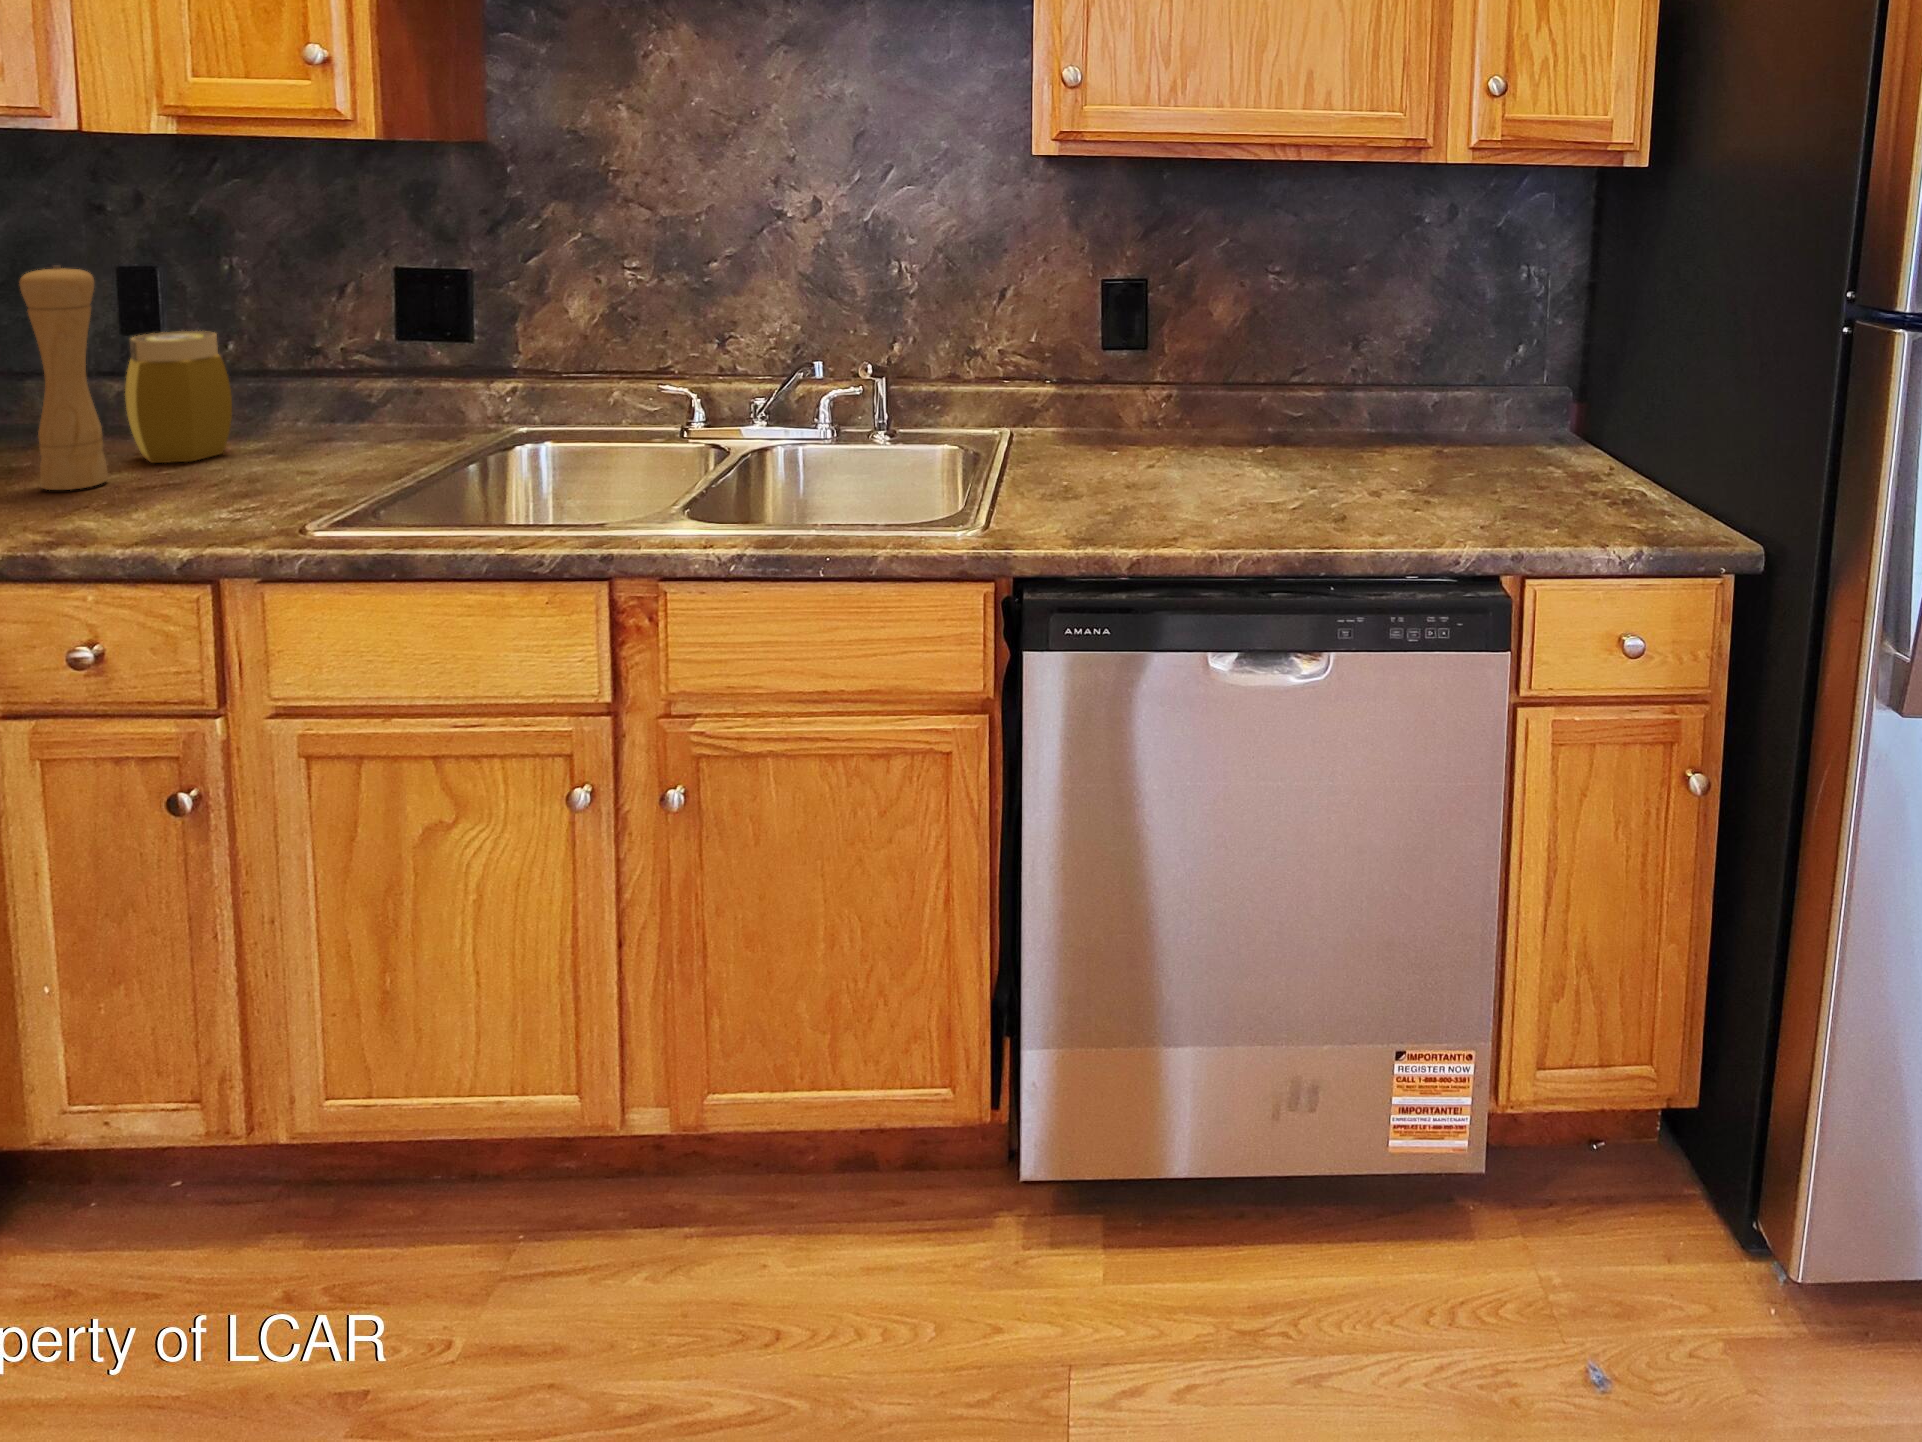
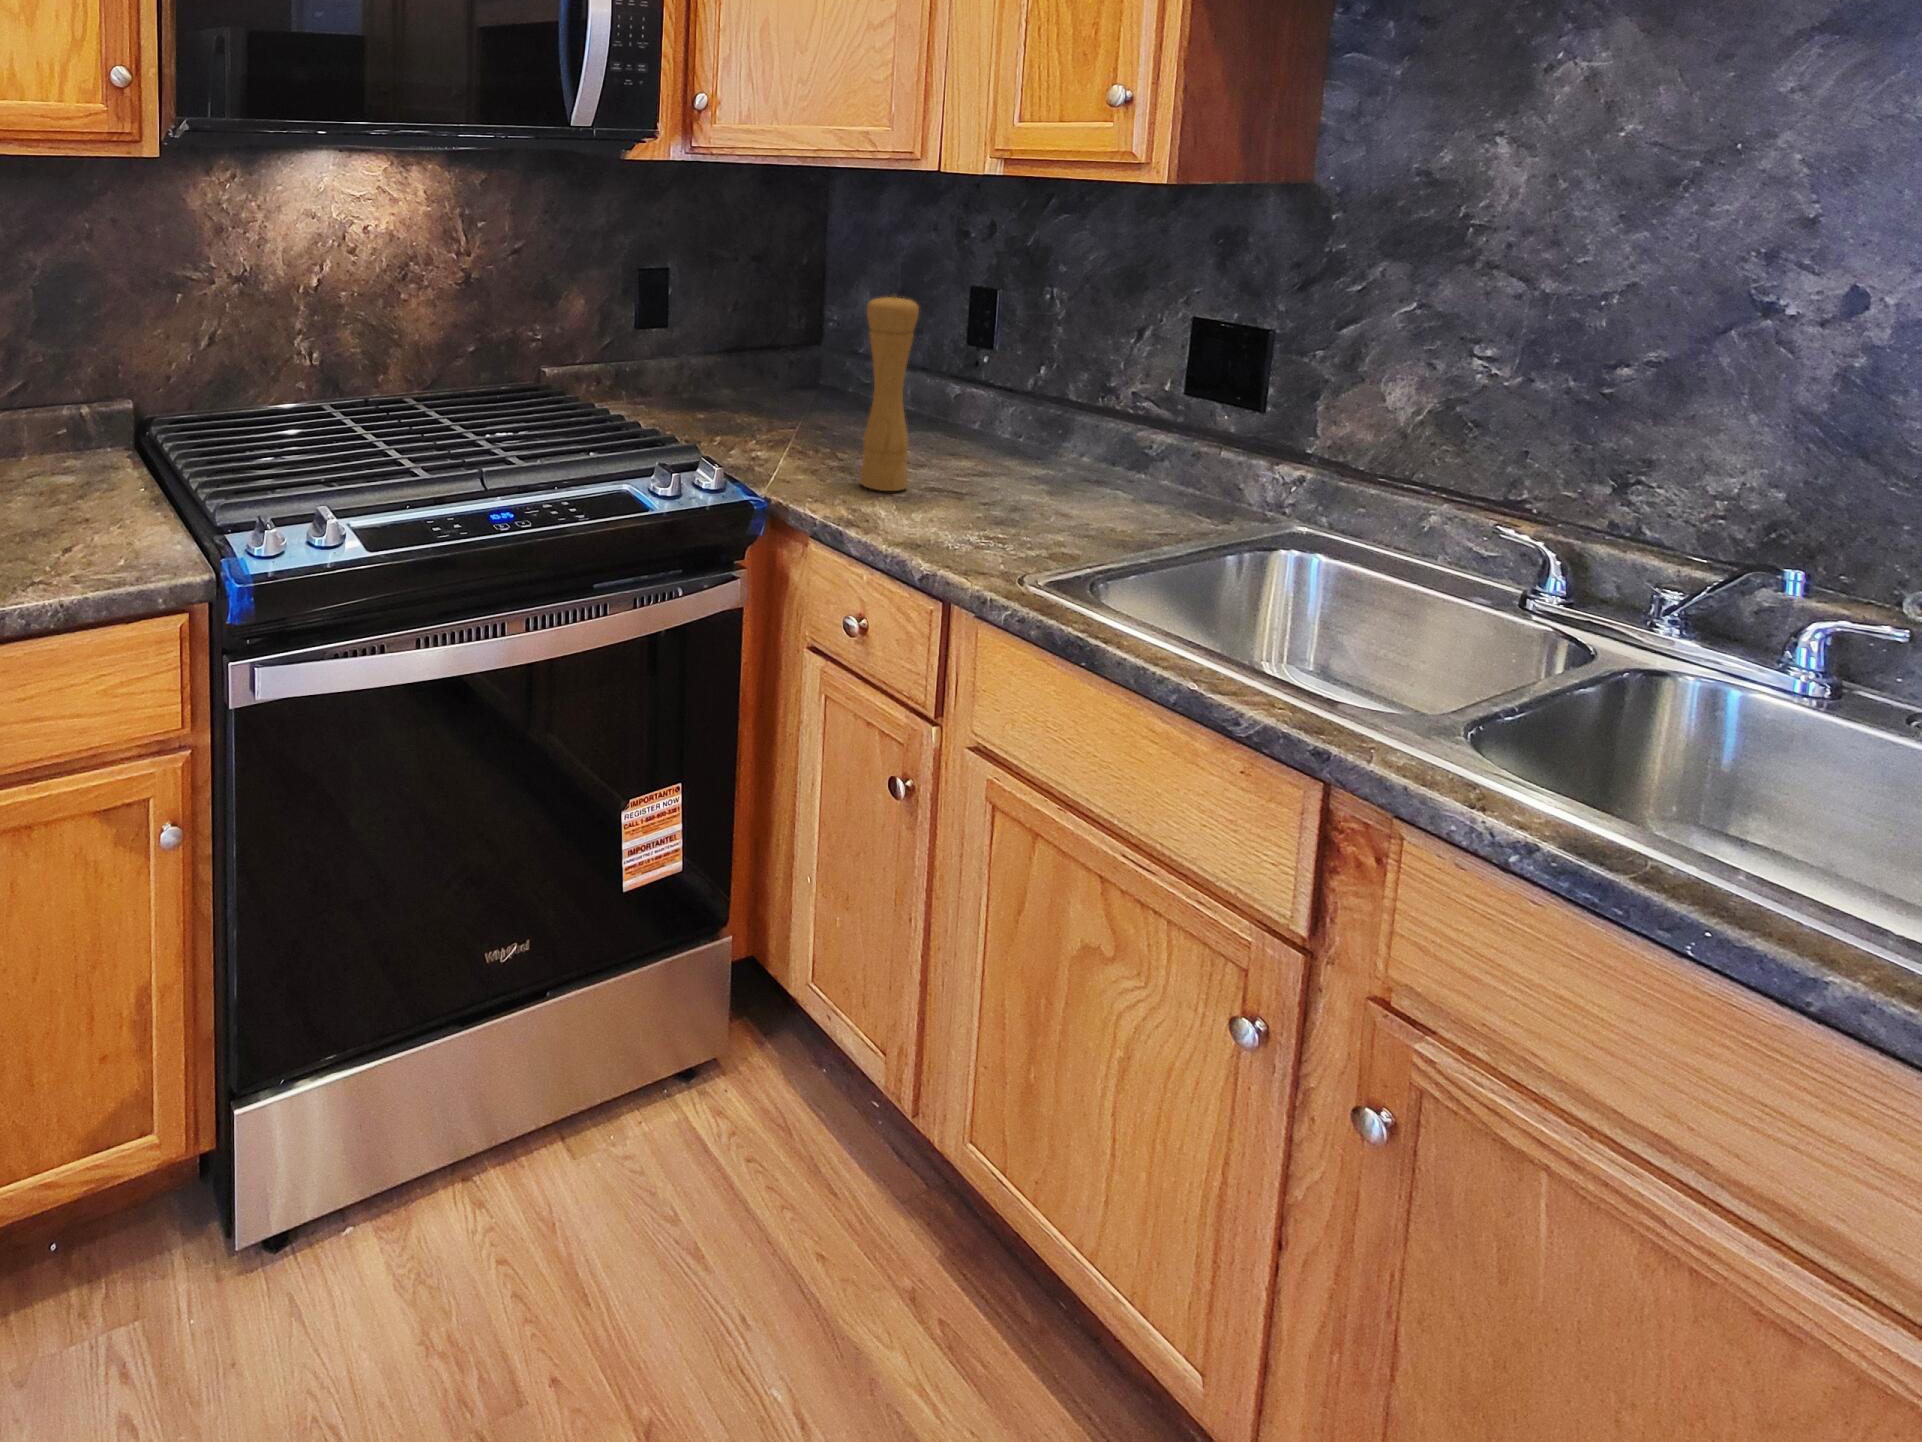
jar: present [125,331,232,463] -> none [941,362,1020,486]

